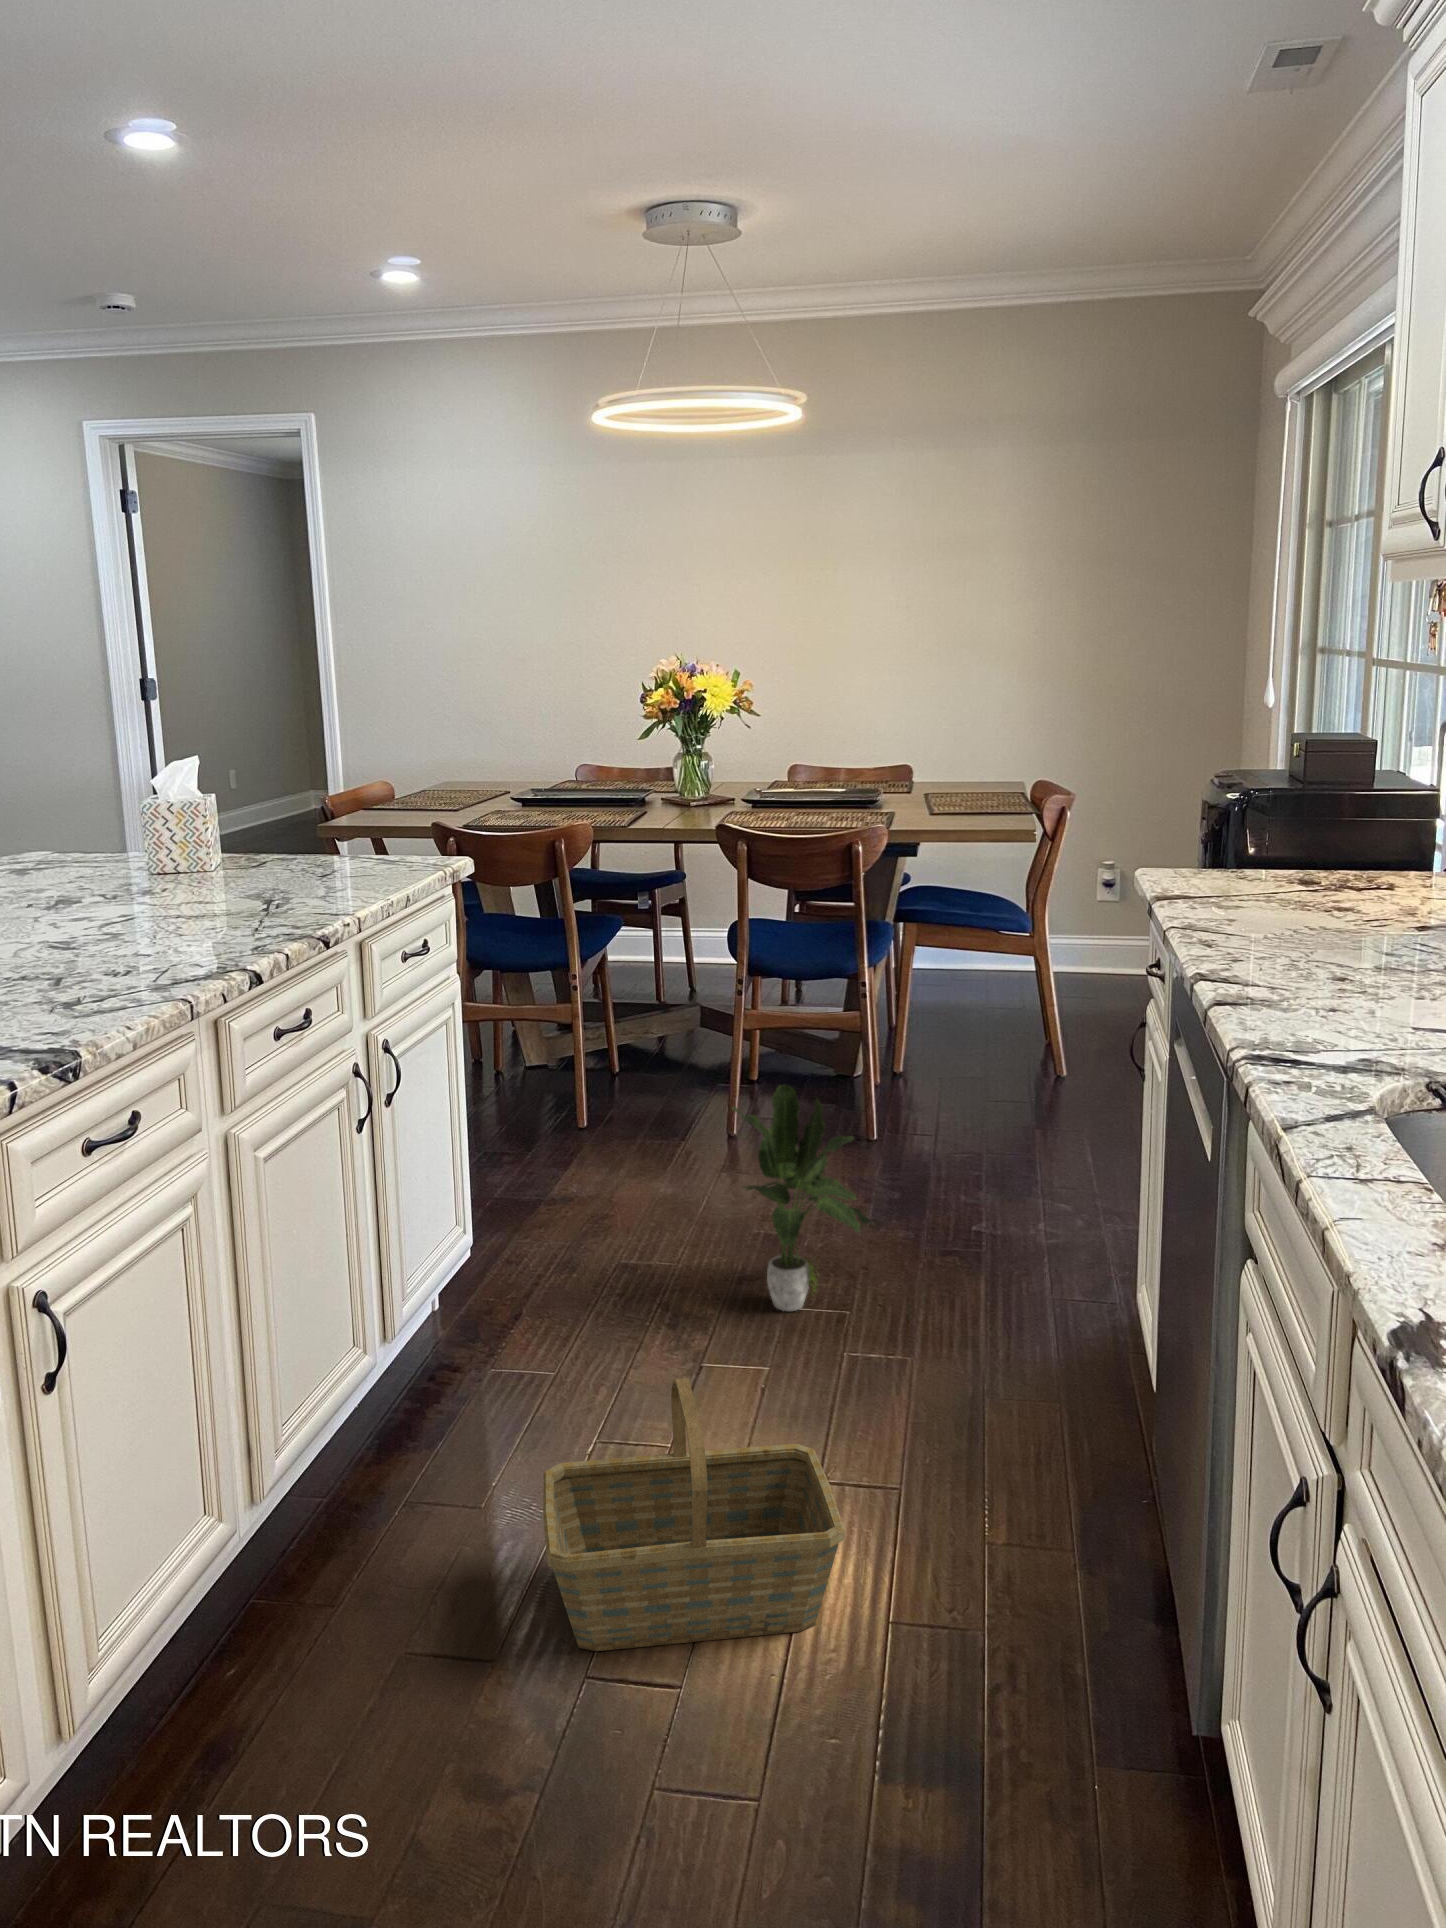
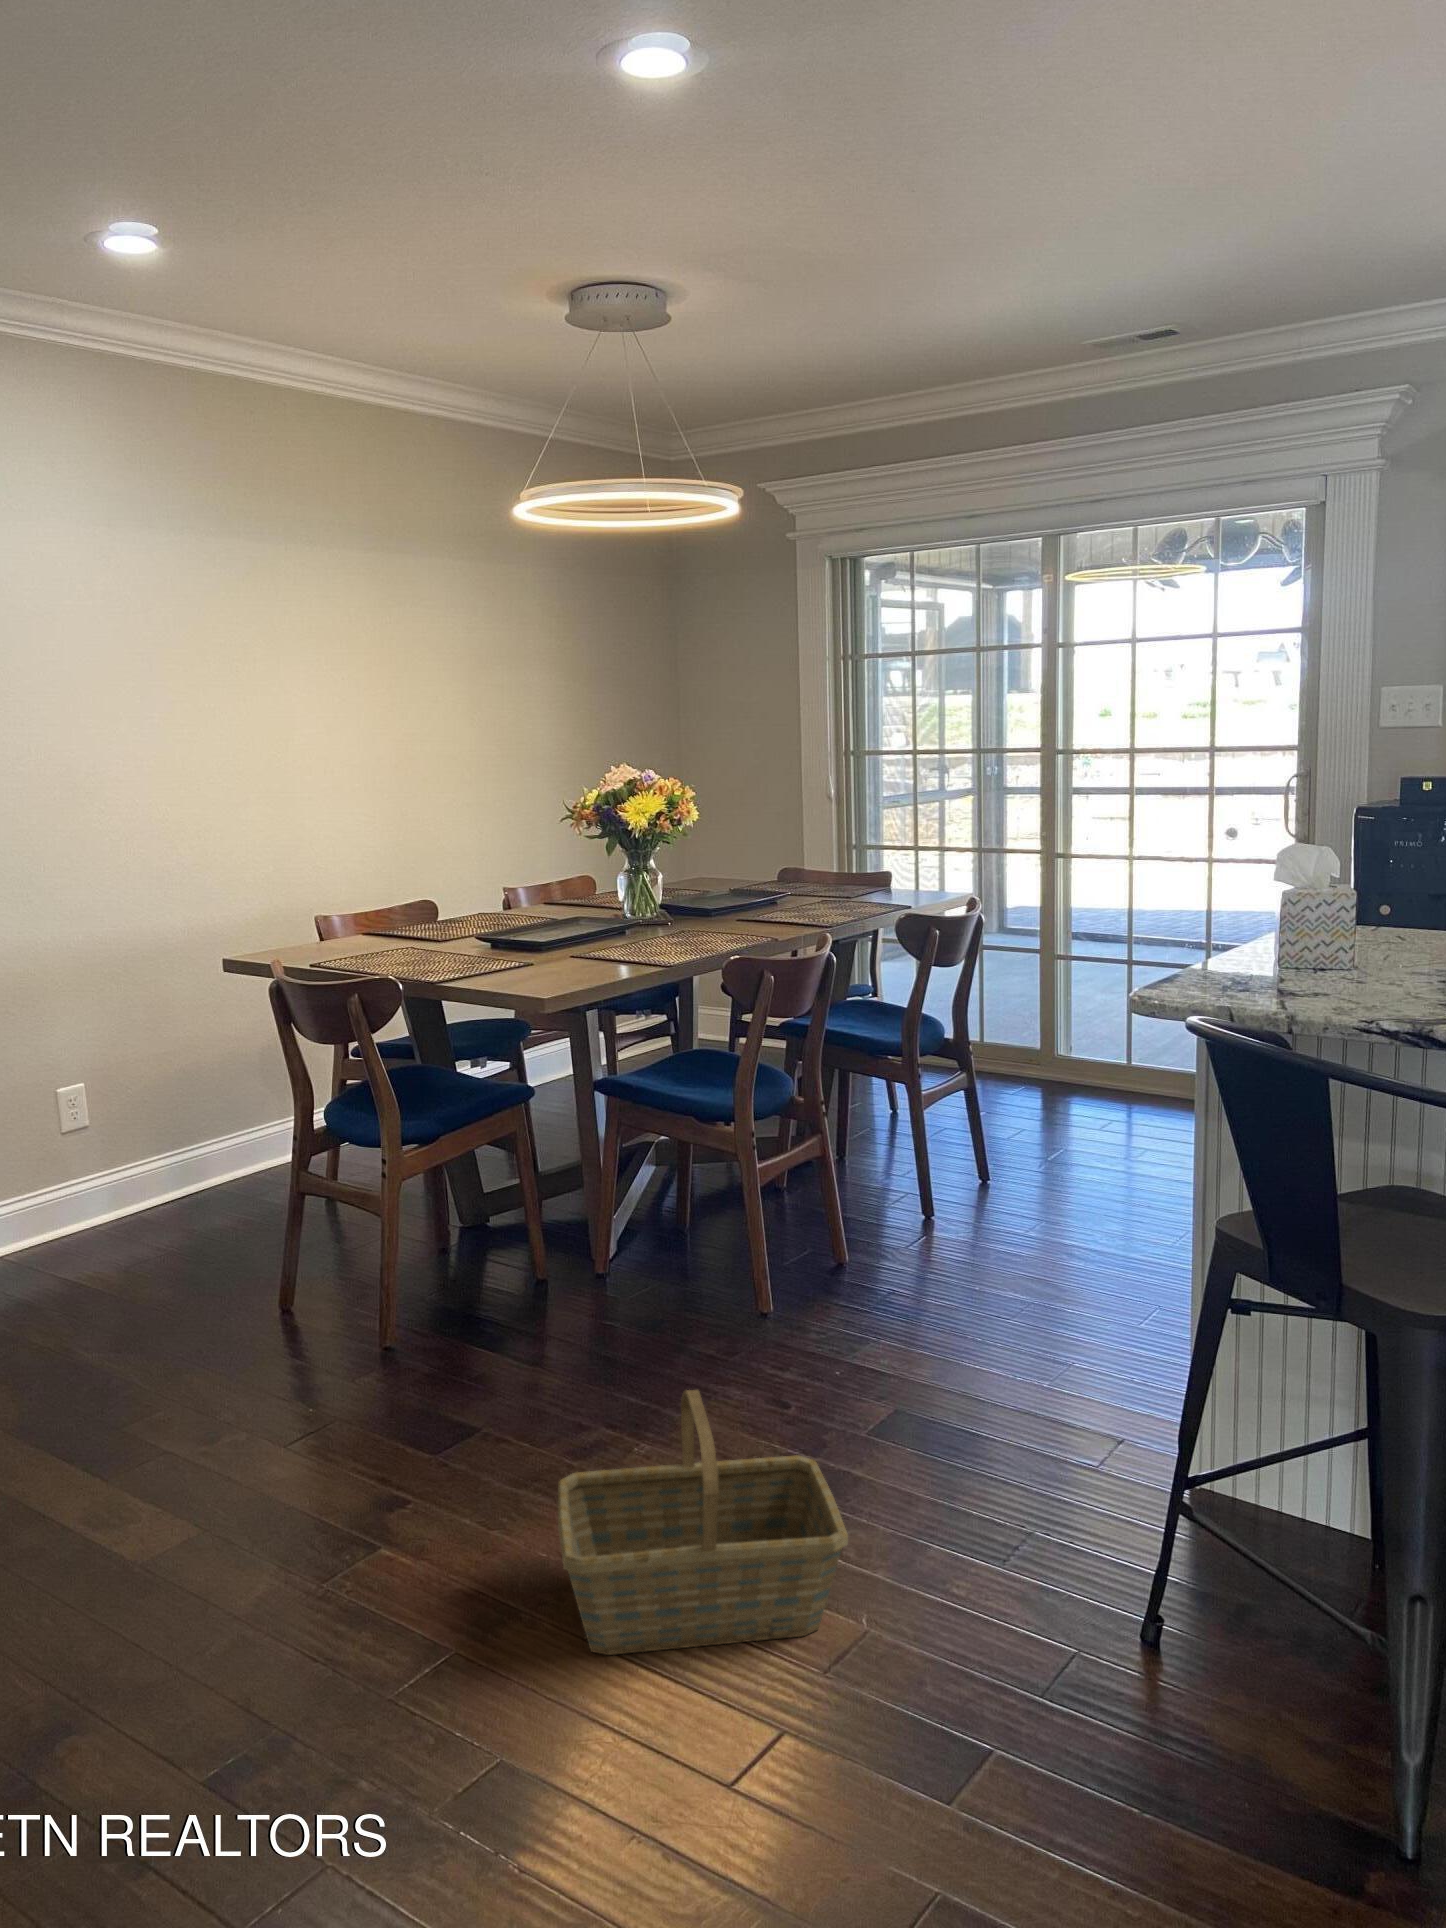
potted plant: present [732,1085,873,1311] -> none [730,1126,867,1341]

